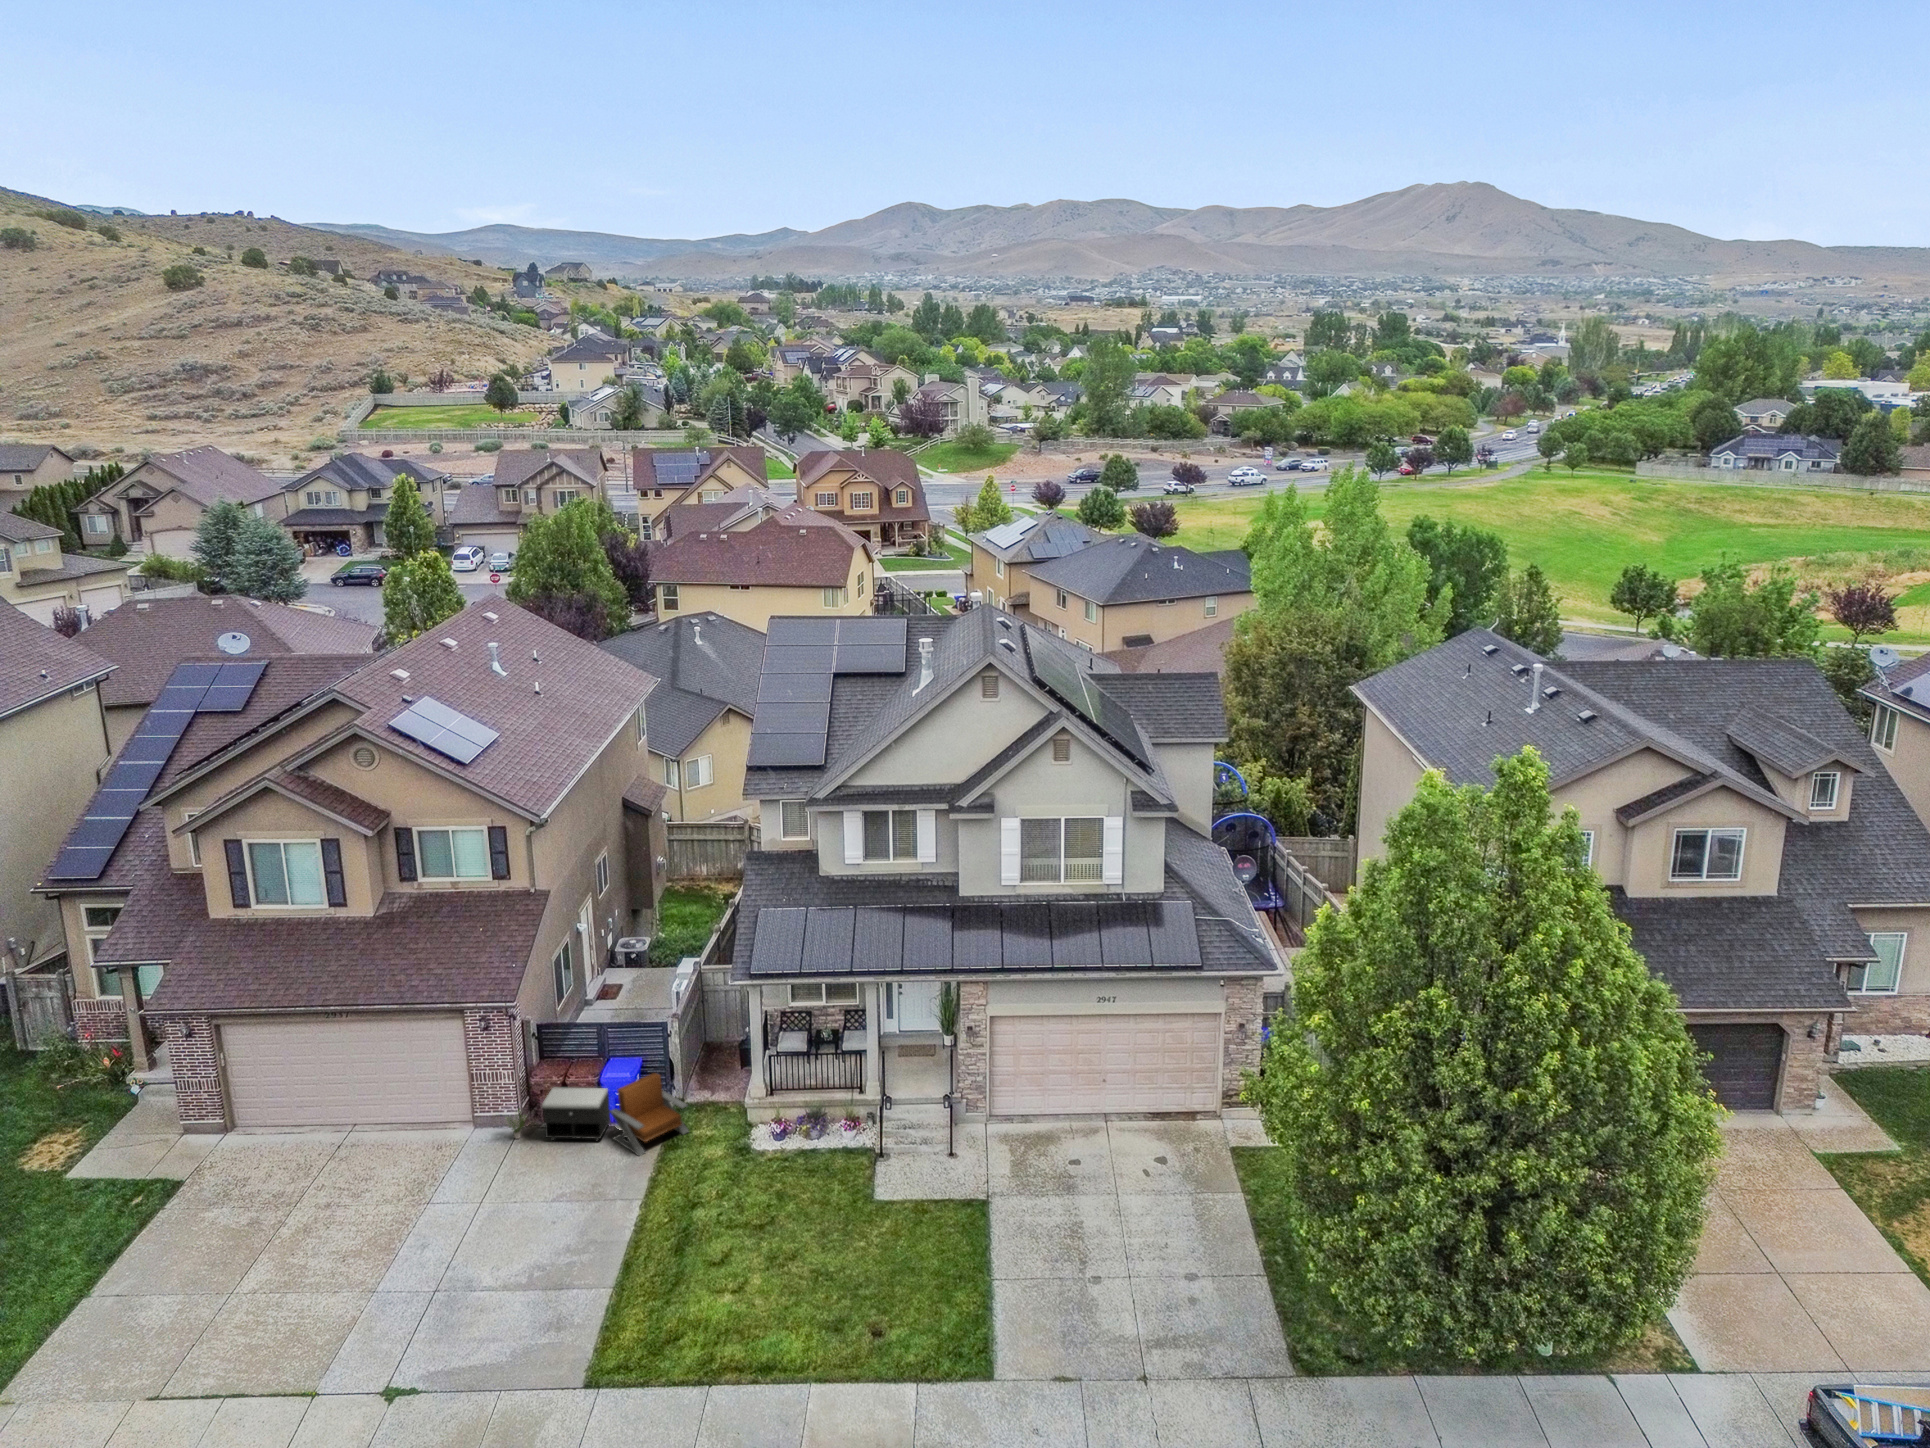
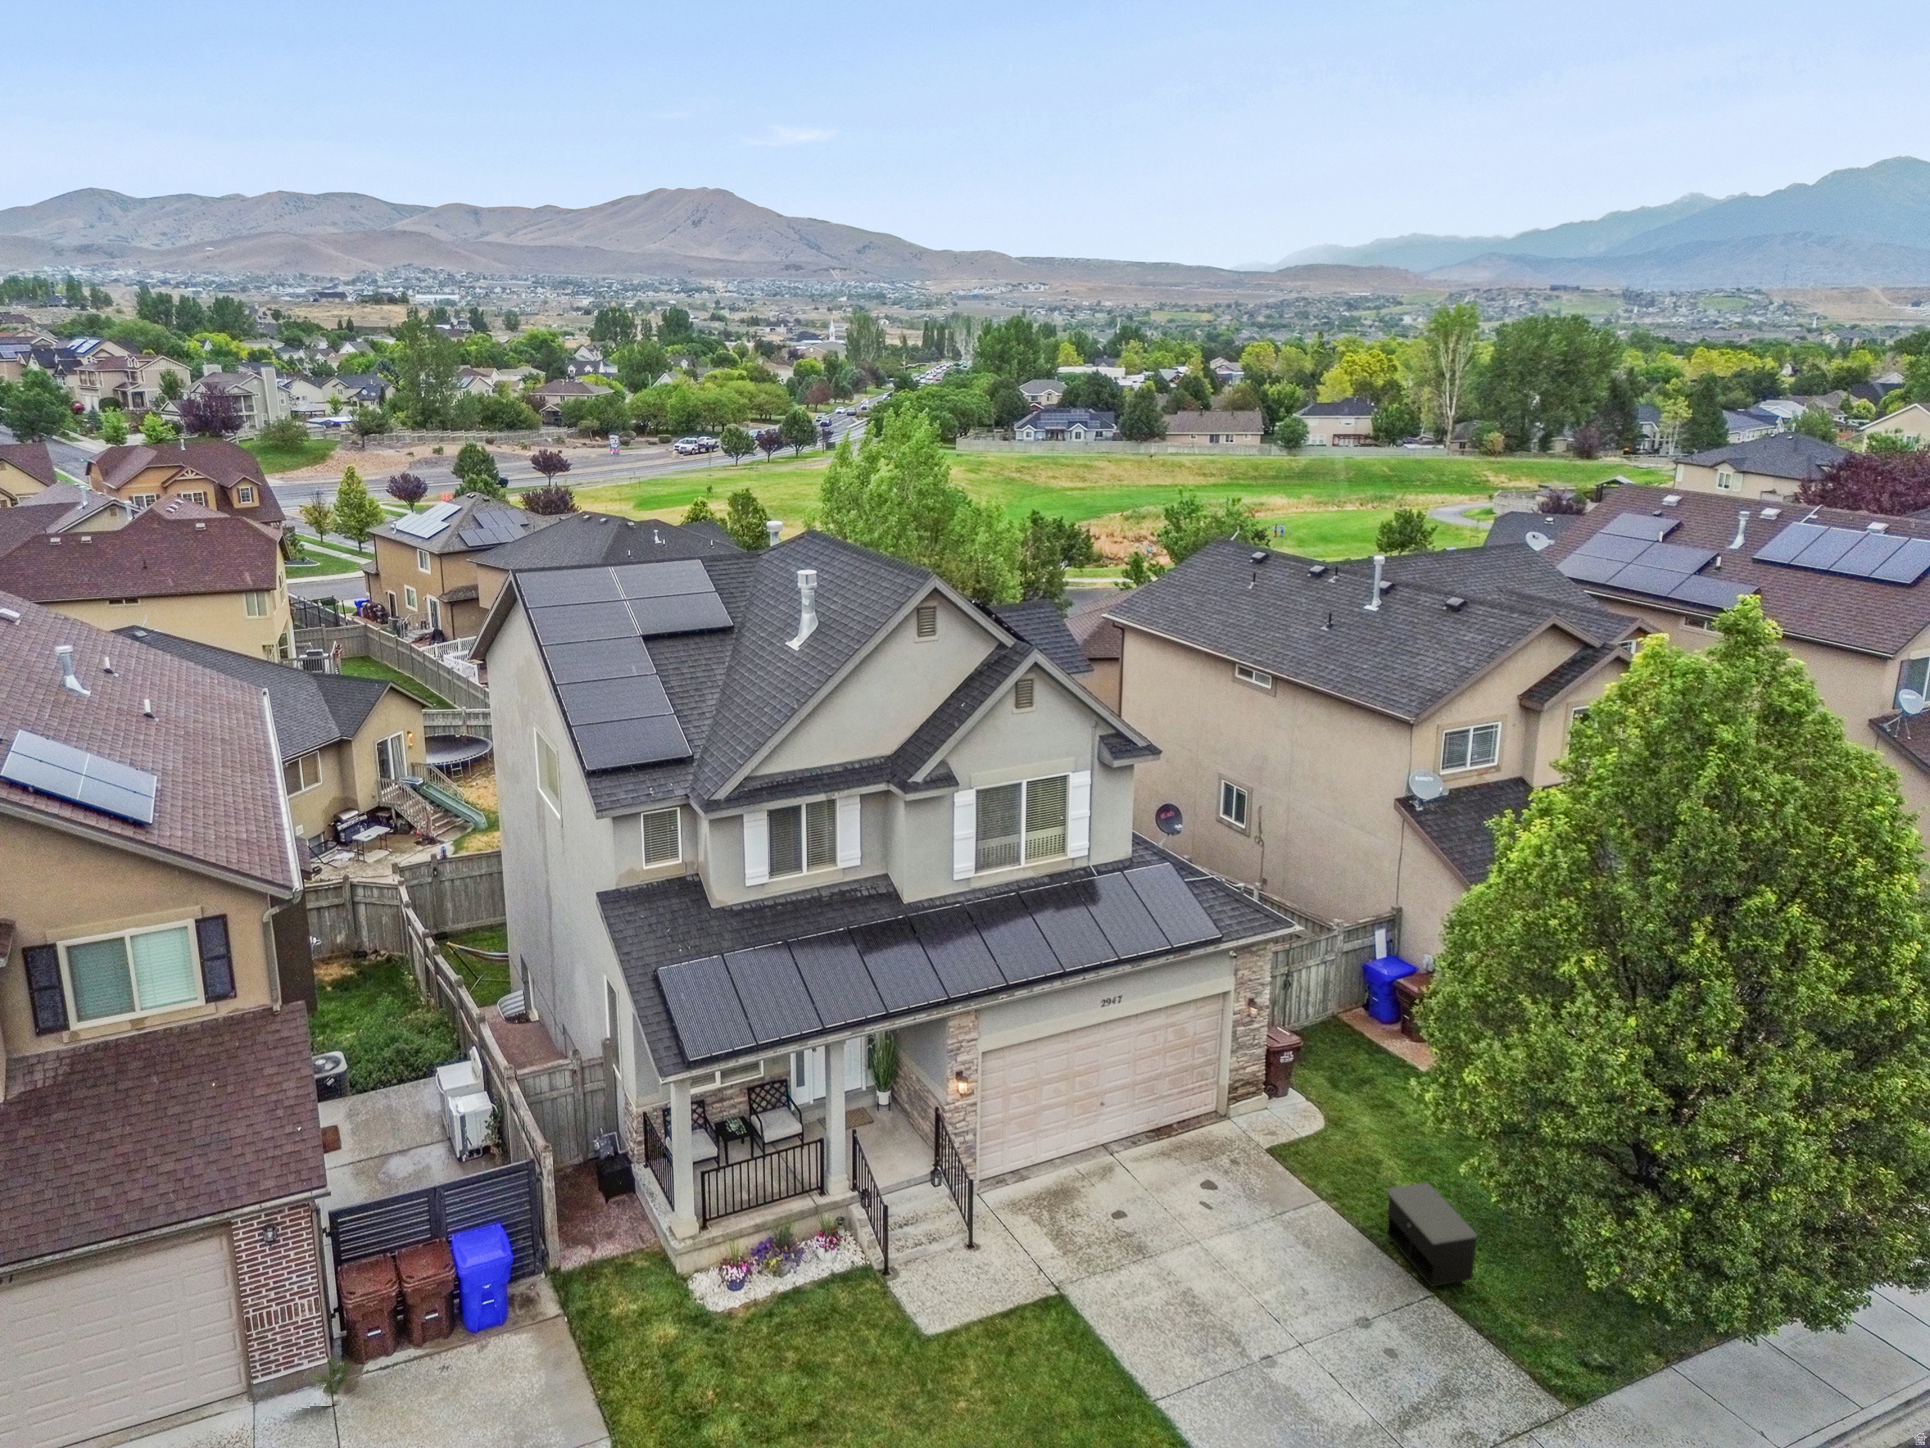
lounge chair: present [610,1073,689,1156] -> none [488,1241,607,1380]
storage bench: present [542,1088,610,1140] -> present [1386,1182,1477,1287]

